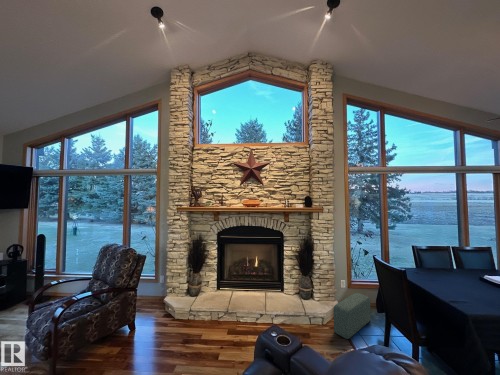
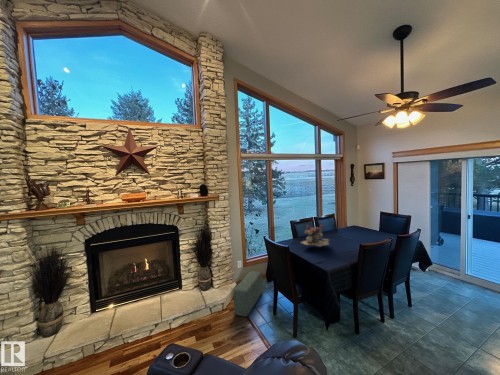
flower arrangement: none [423,250,474,282] -> present [301,222,329,246]

